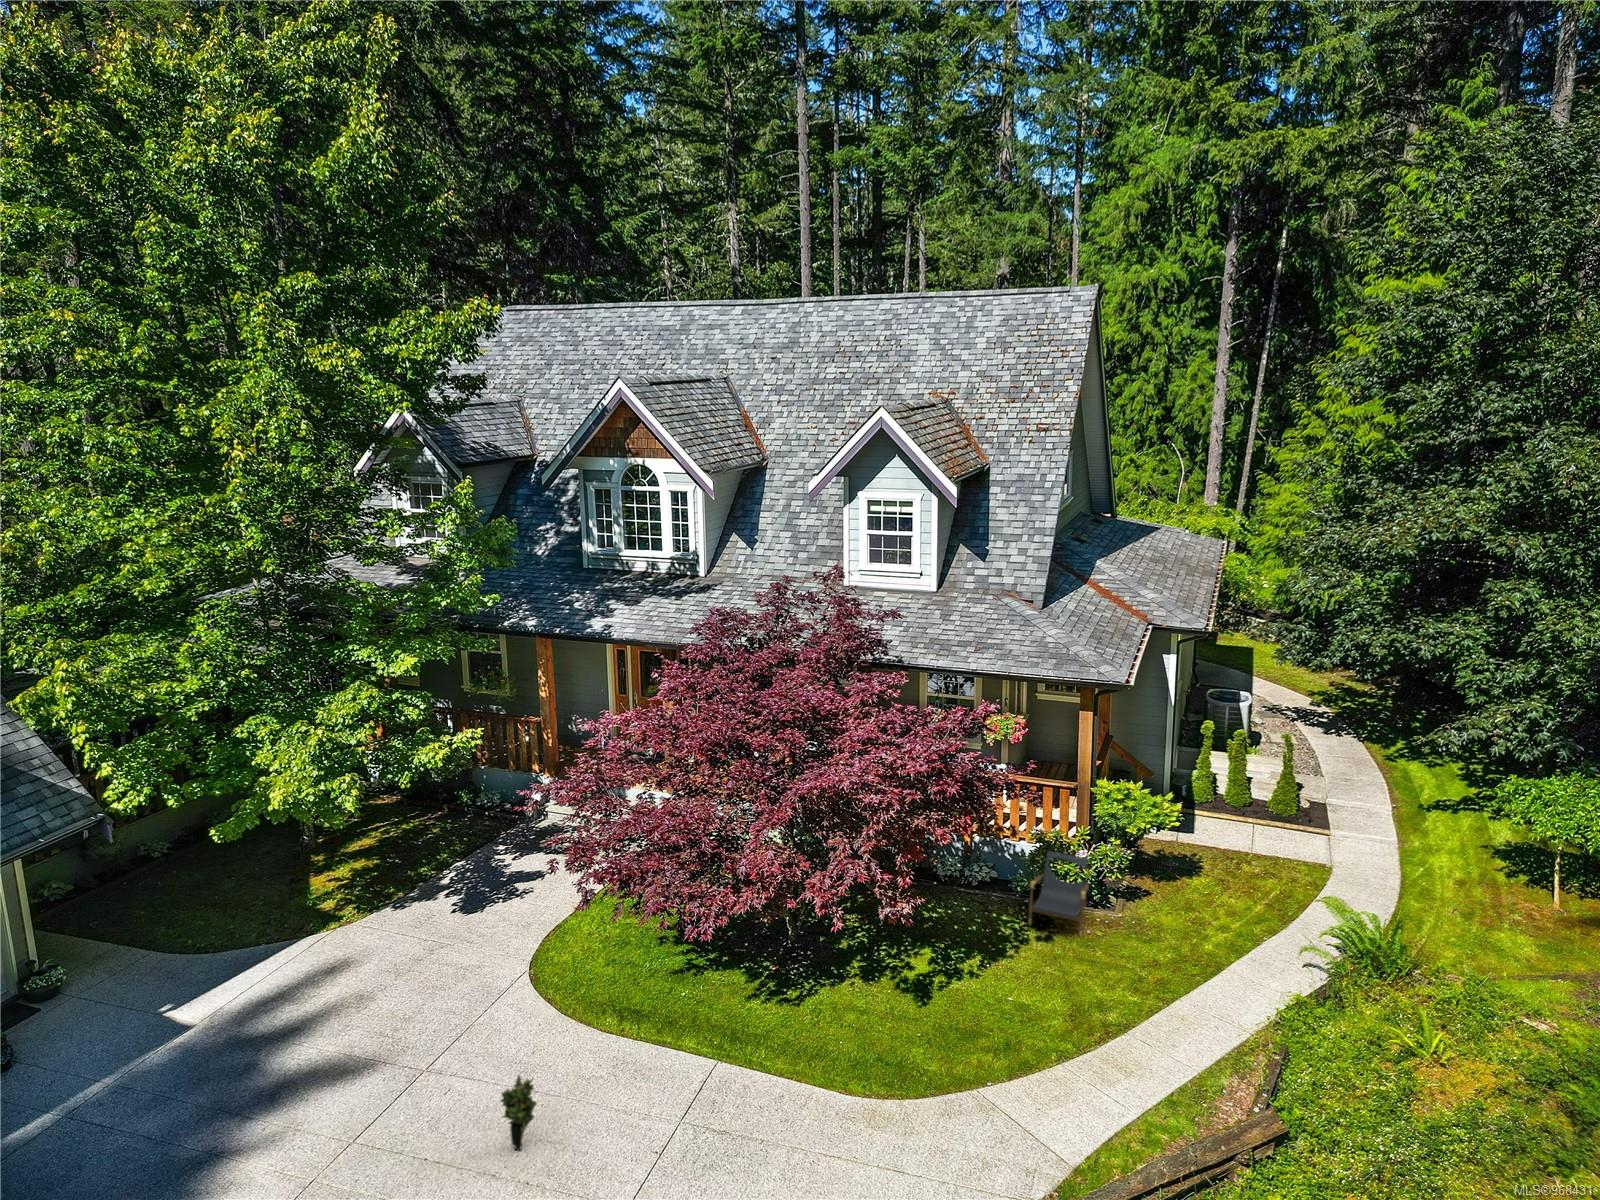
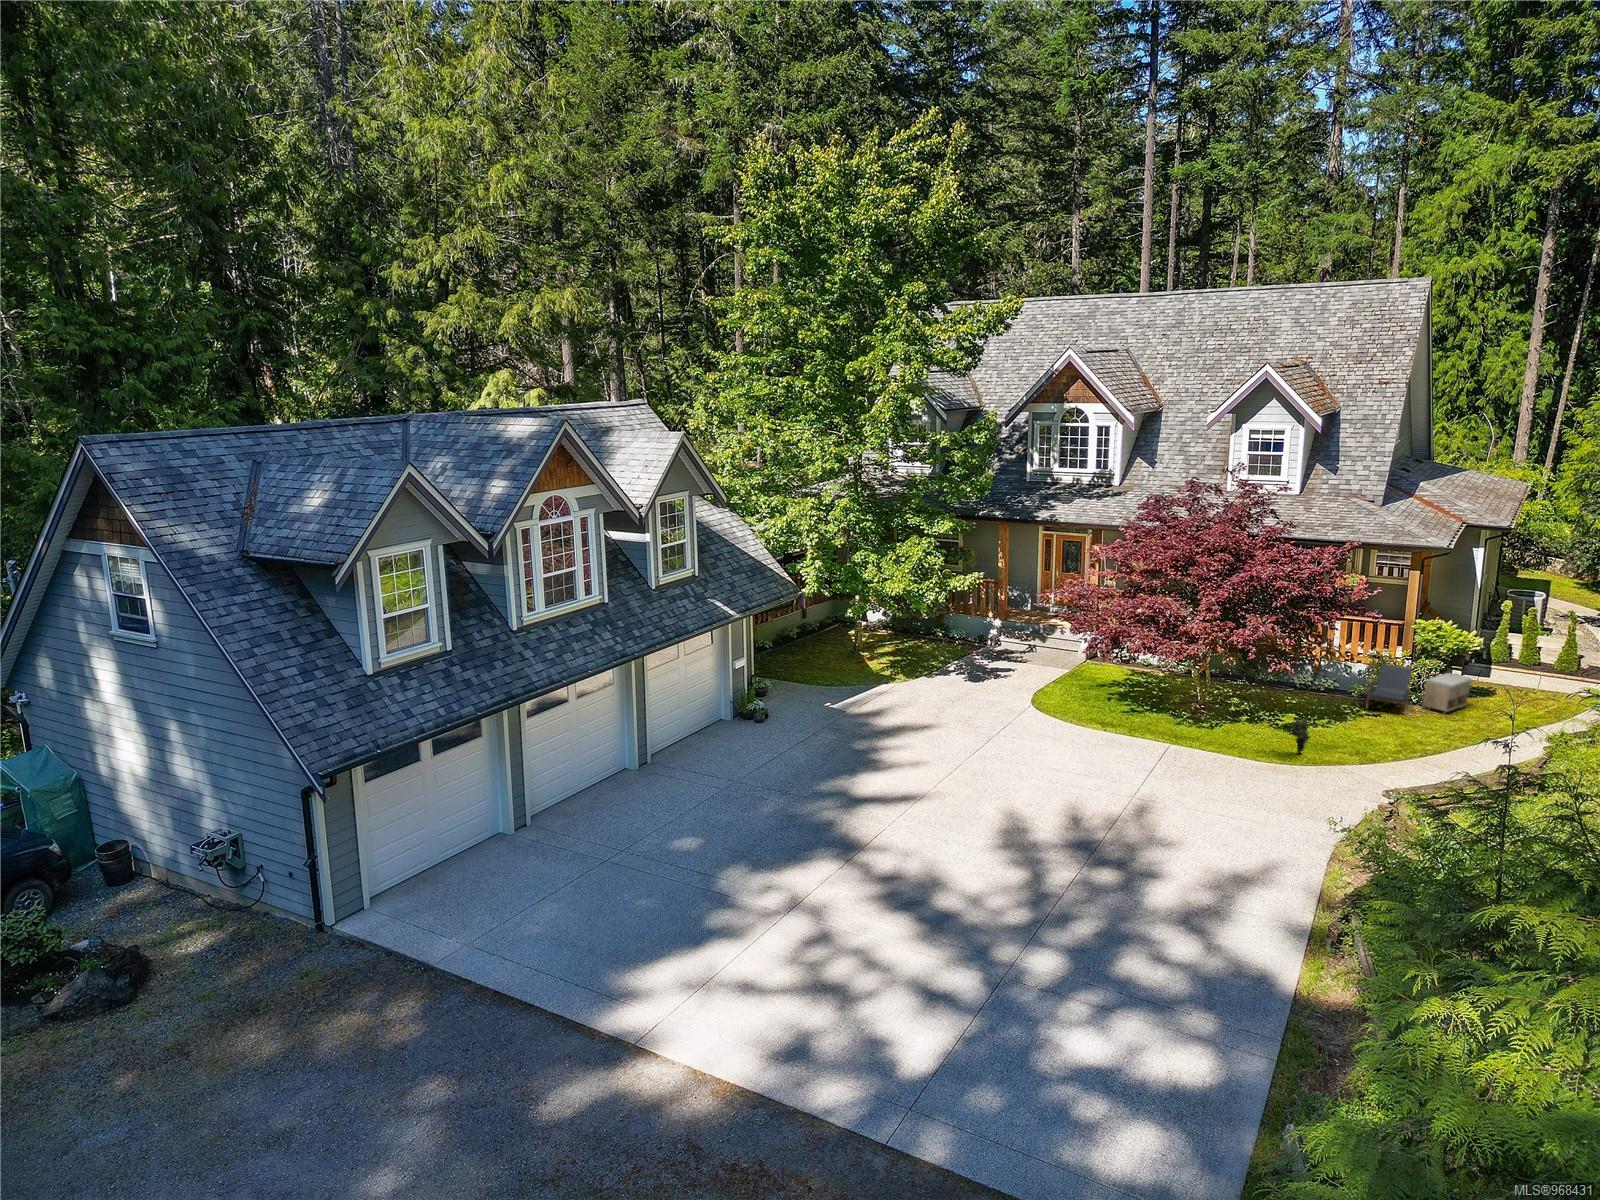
storage bench: none [1105,855,1167,925] -> present [1423,673,1472,713]
potted plant: present [501,1076,537,1150] -> present [1291,718,1311,754]

